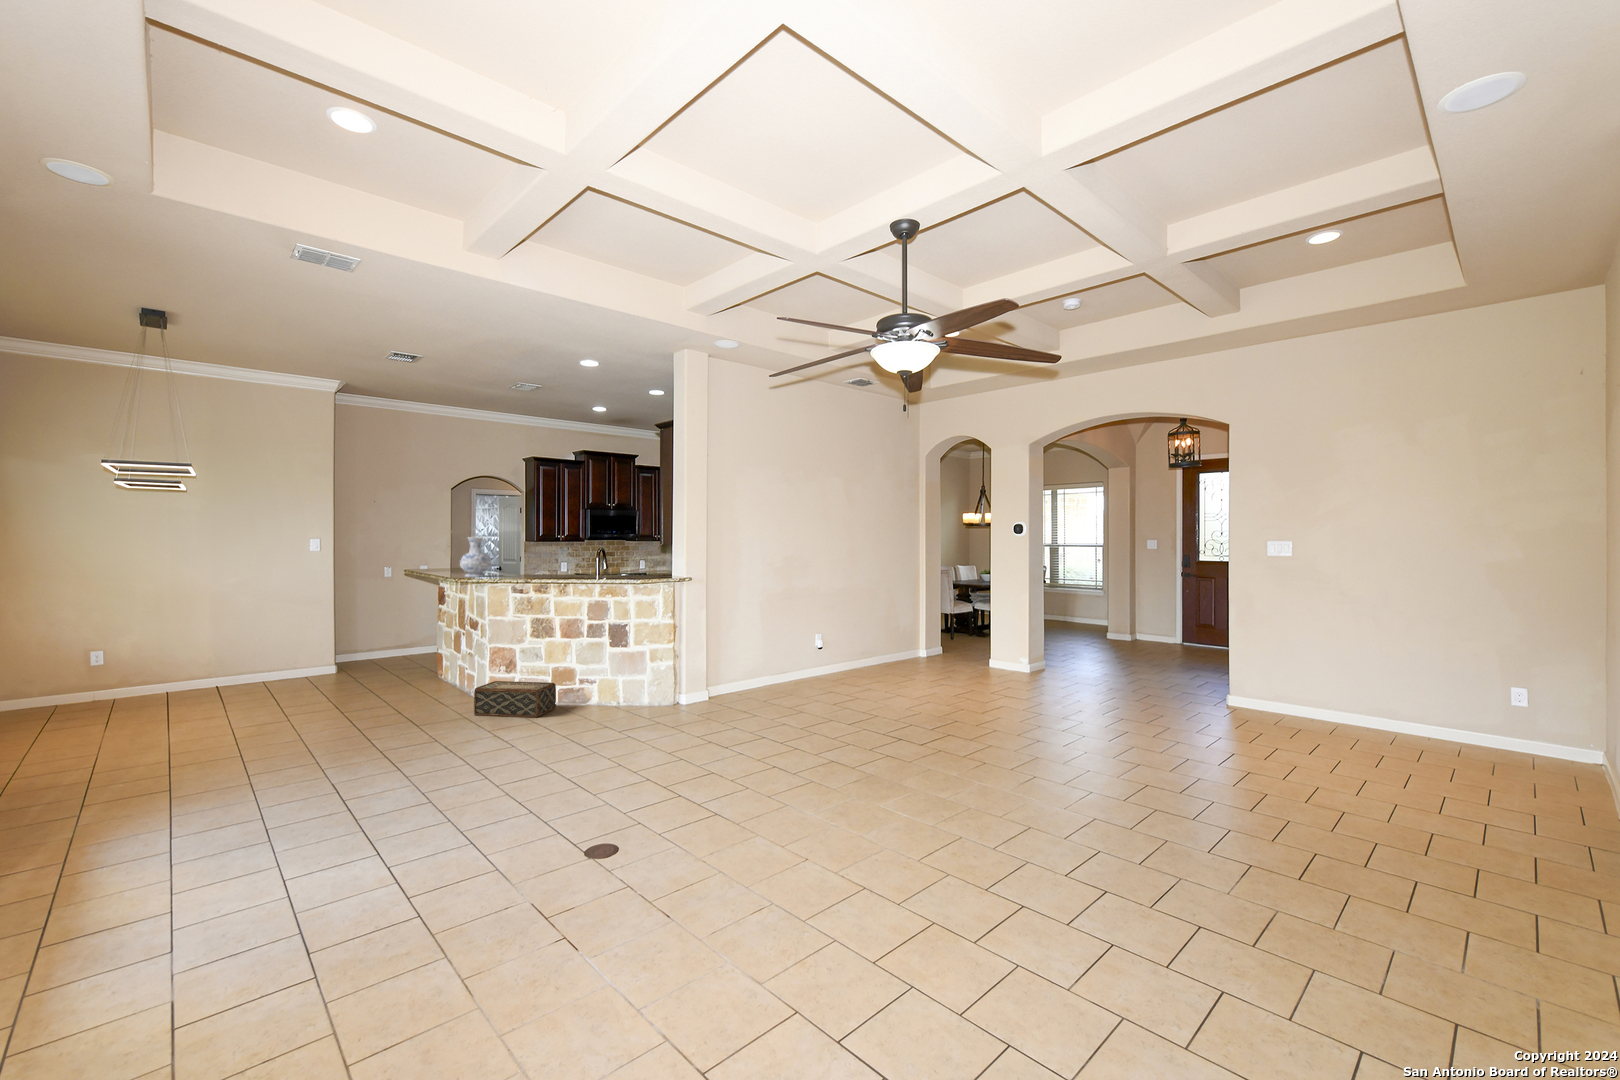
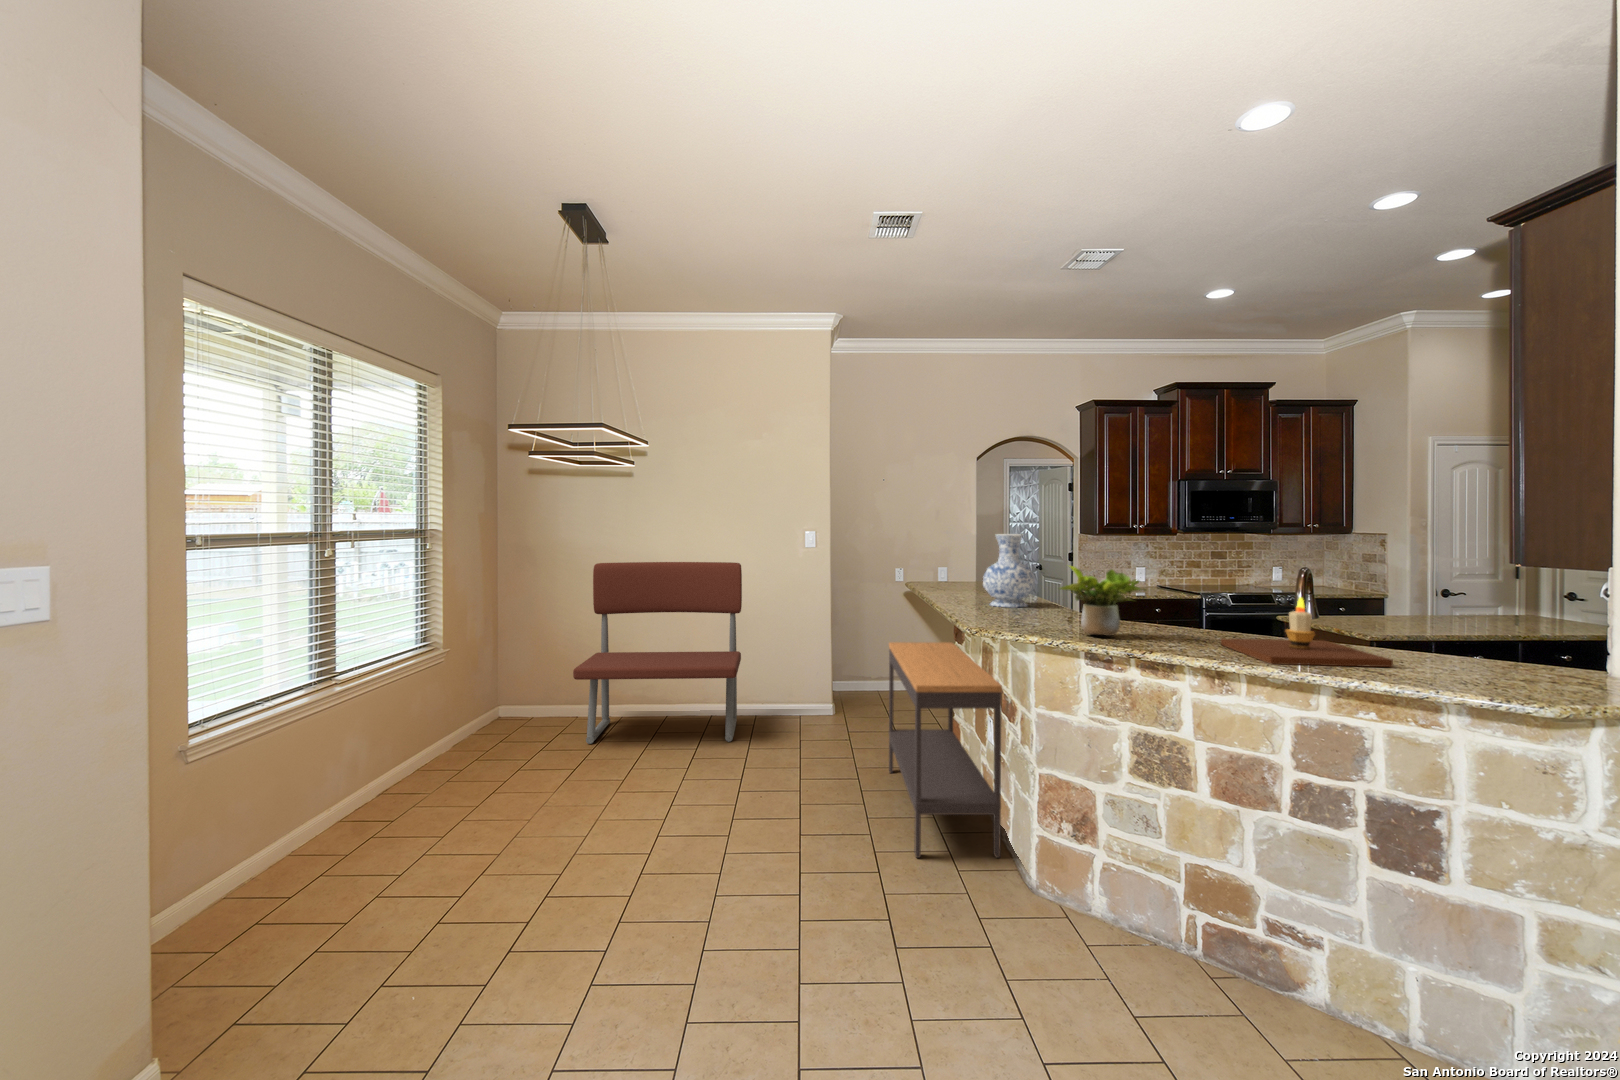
potted plant: none [500,549,540,580] -> present [1060,565,1146,636]
candle: none [568,558,620,582] -> present [1221,597,1393,667]
bench: none [102,560,267,707] -> present [573,562,742,744]
console table: none [396,603,472,706] -> present [889,642,1002,858]
woven basket: present [474,681,556,717] -> none [1007,853,1198,1012]

